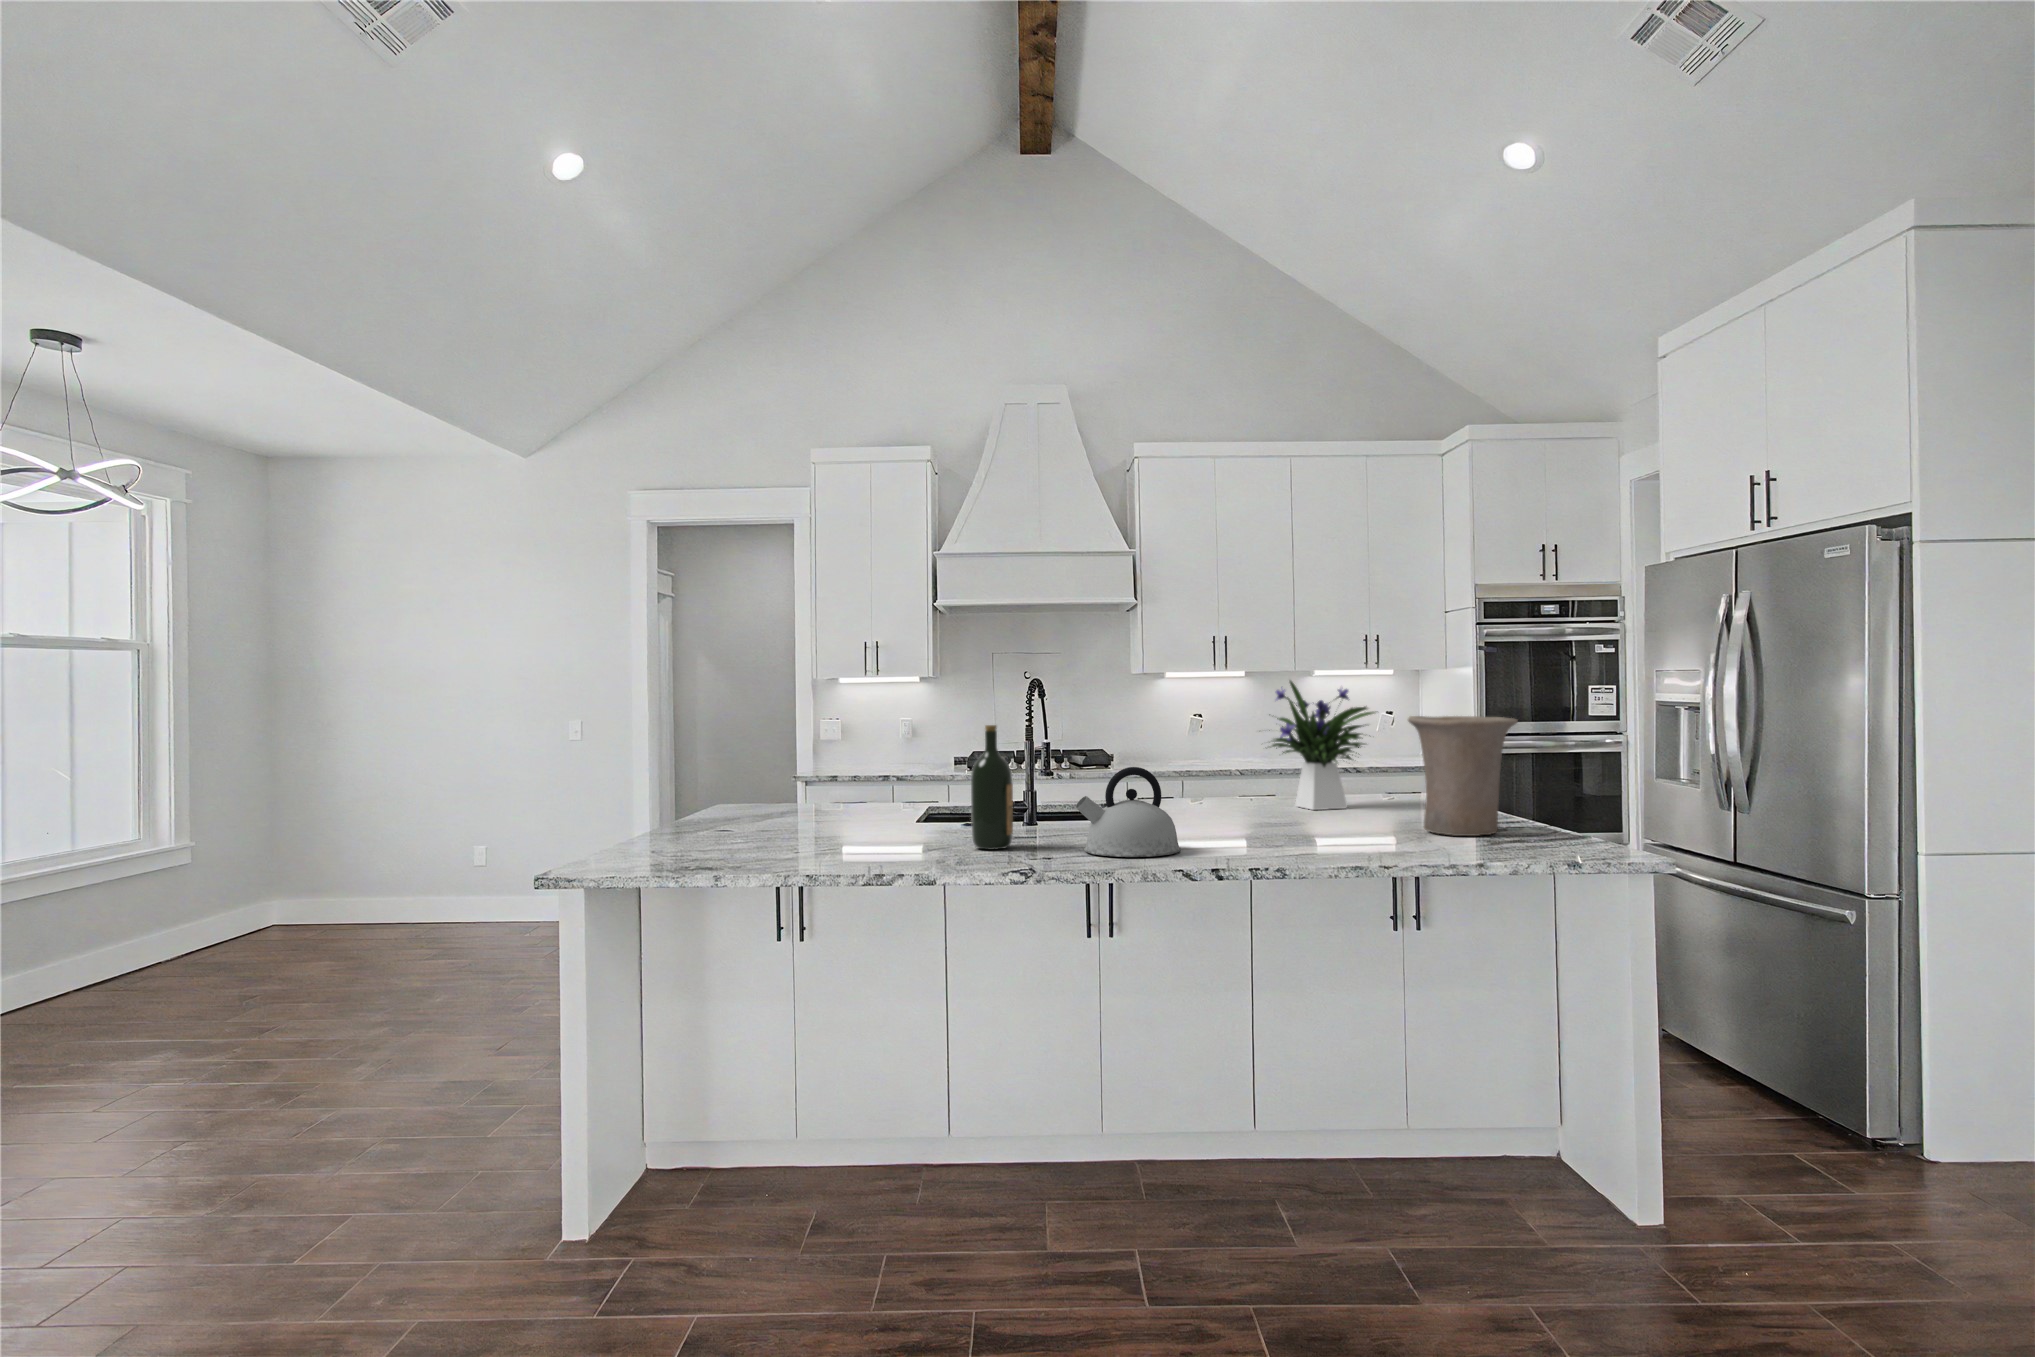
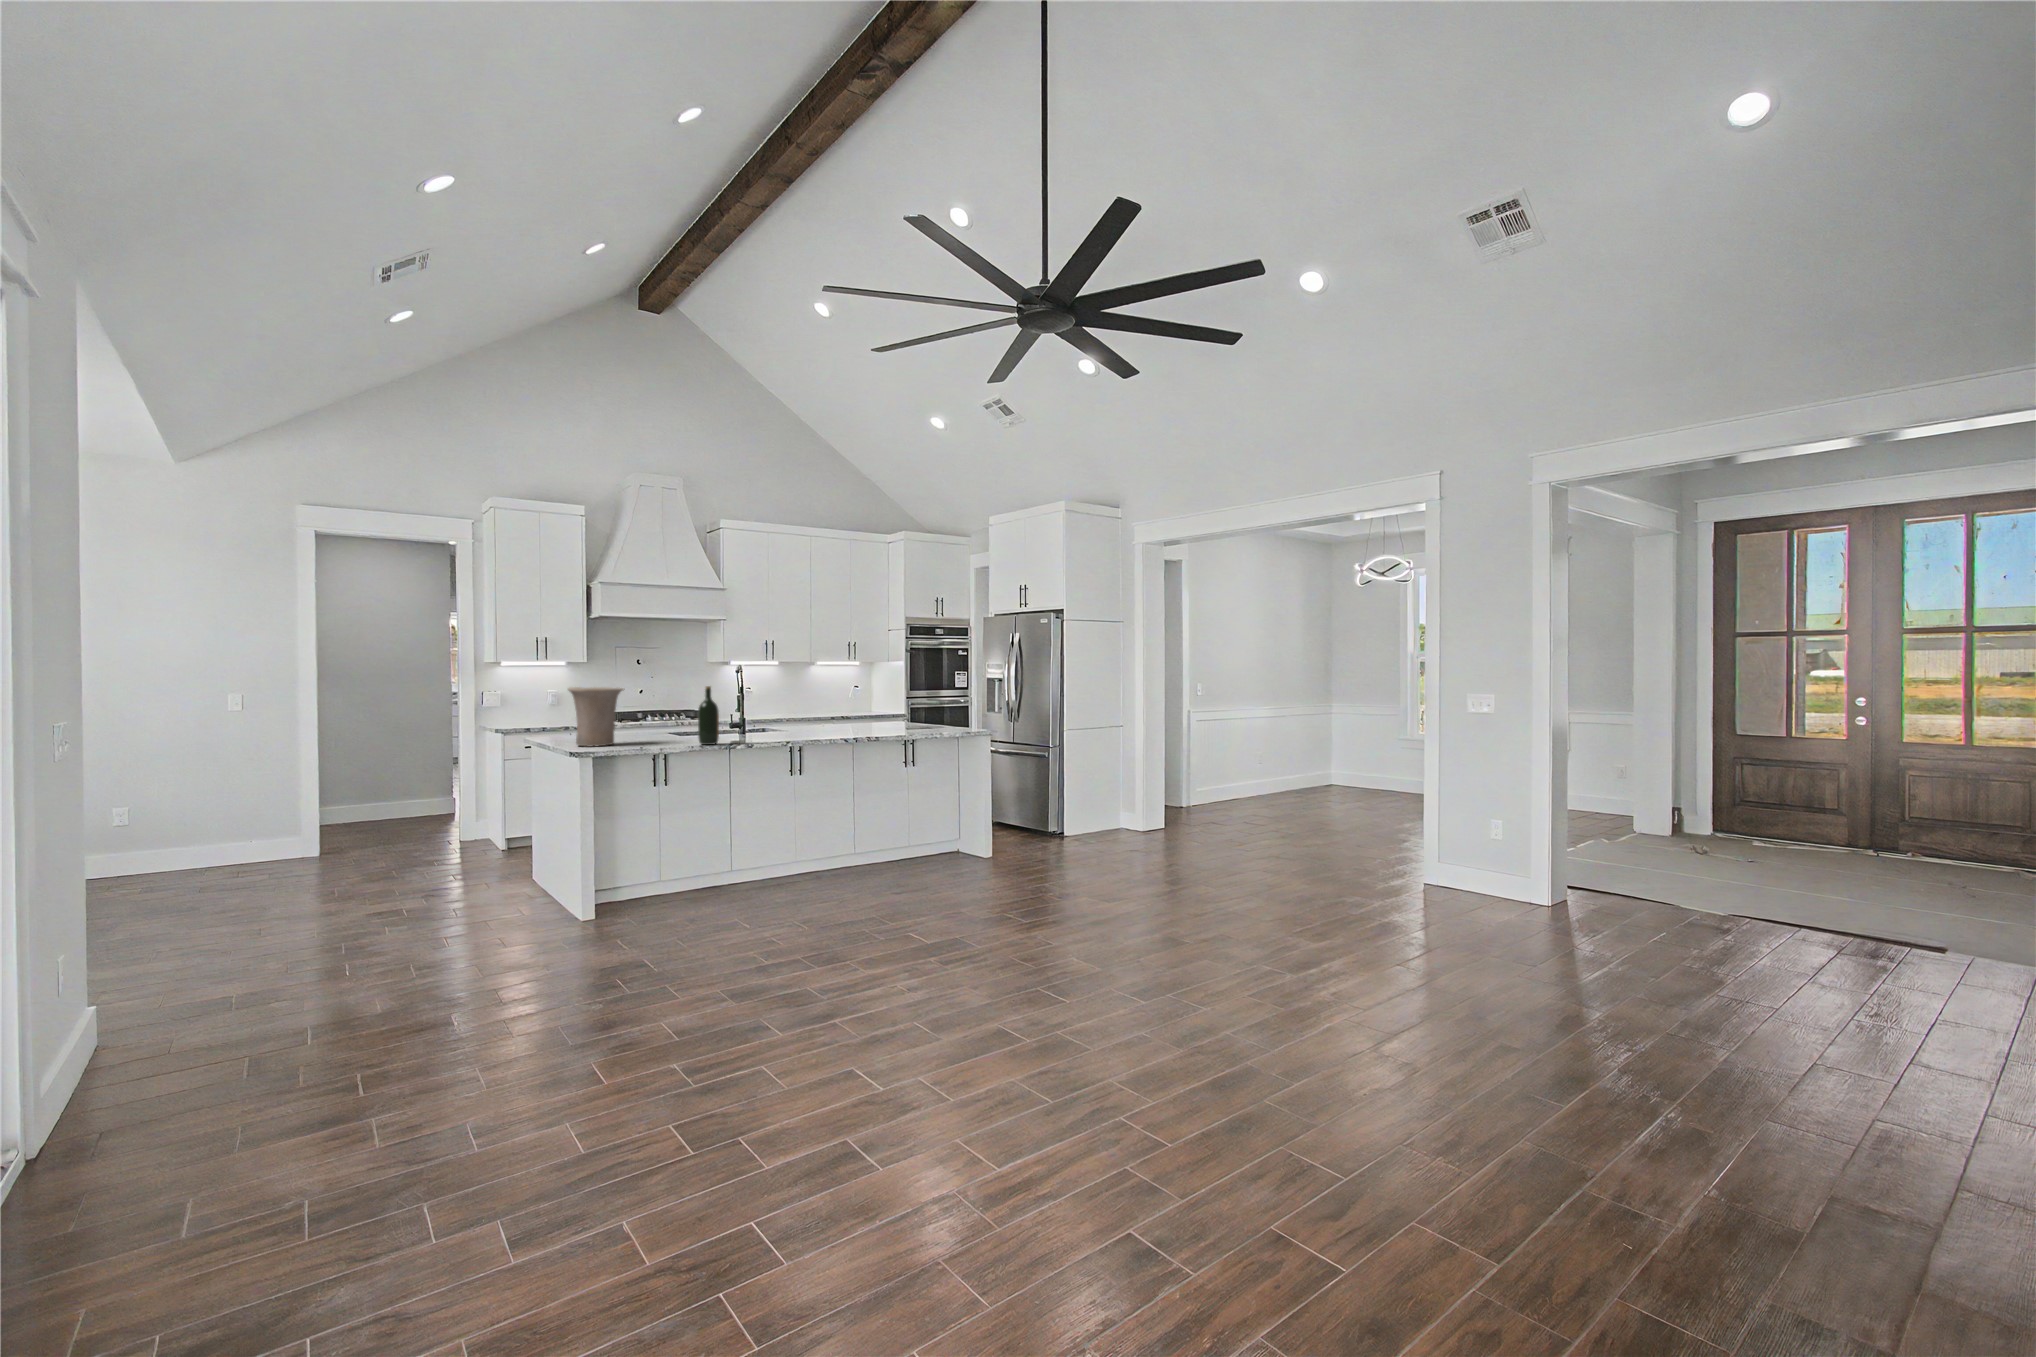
flower arrangement: present [1272,681,1375,810] -> none [812,666,872,729]
vase: present [1408,716,1518,836] -> present [568,687,623,747]
kettle: present [1076,767,1181,857] -> none [753,705,800,744]

